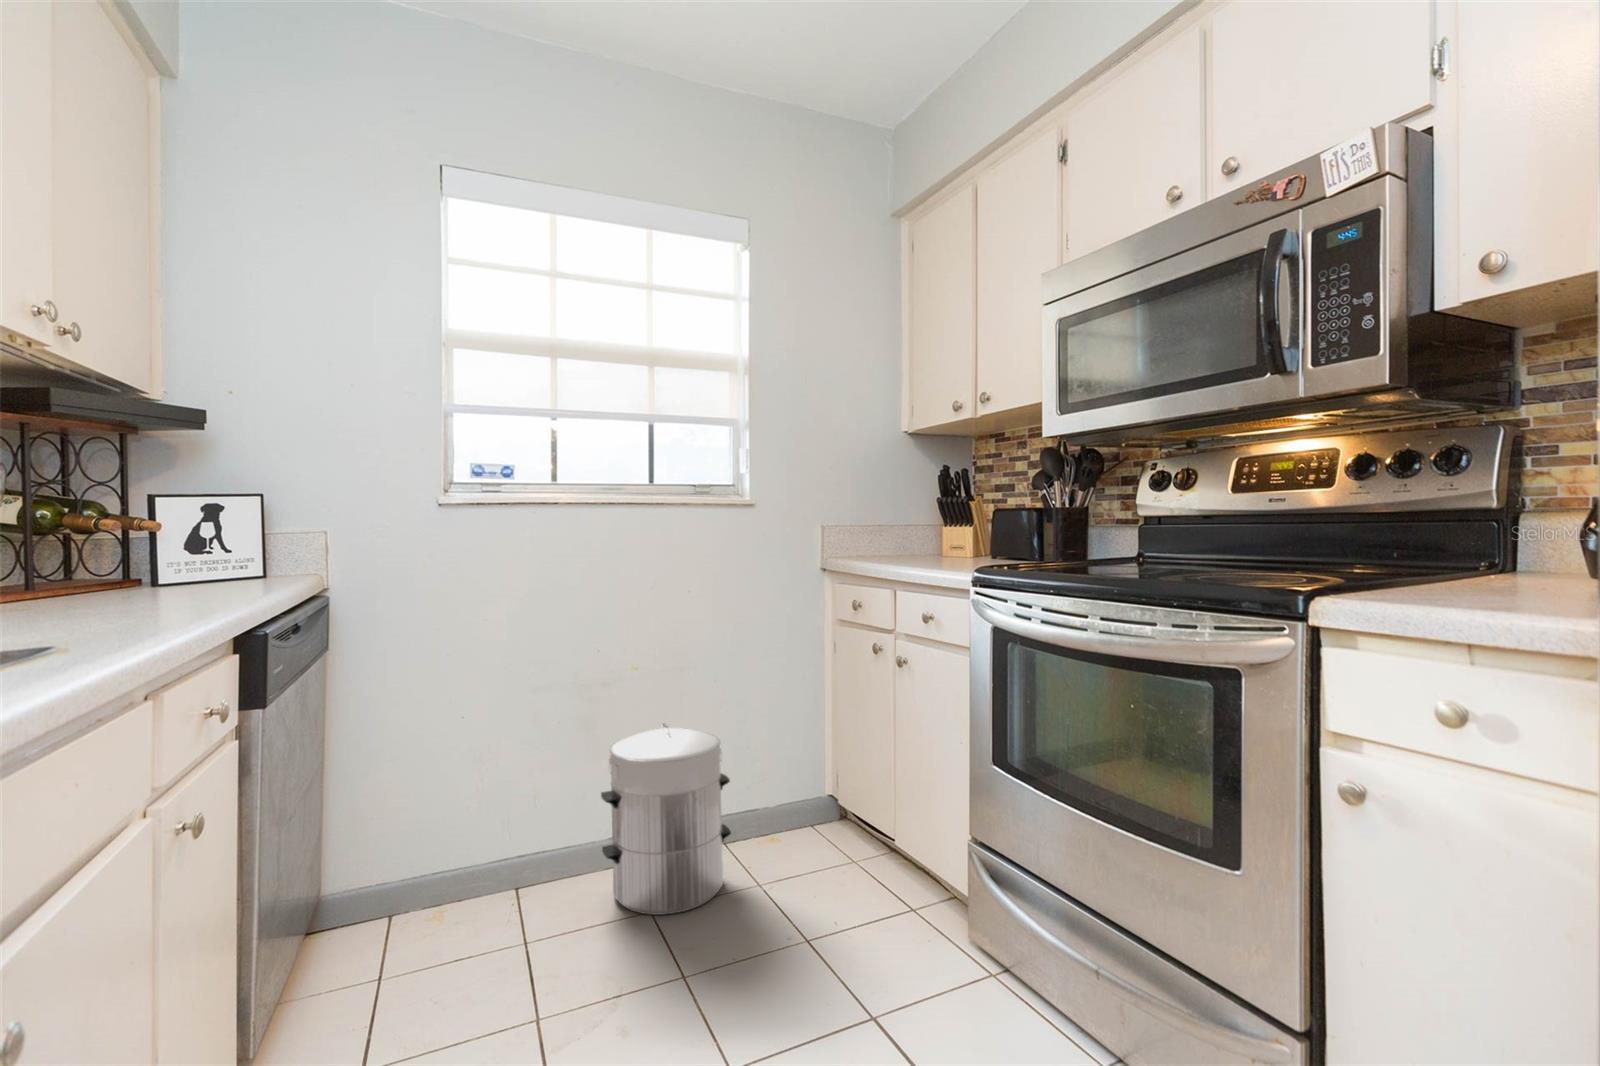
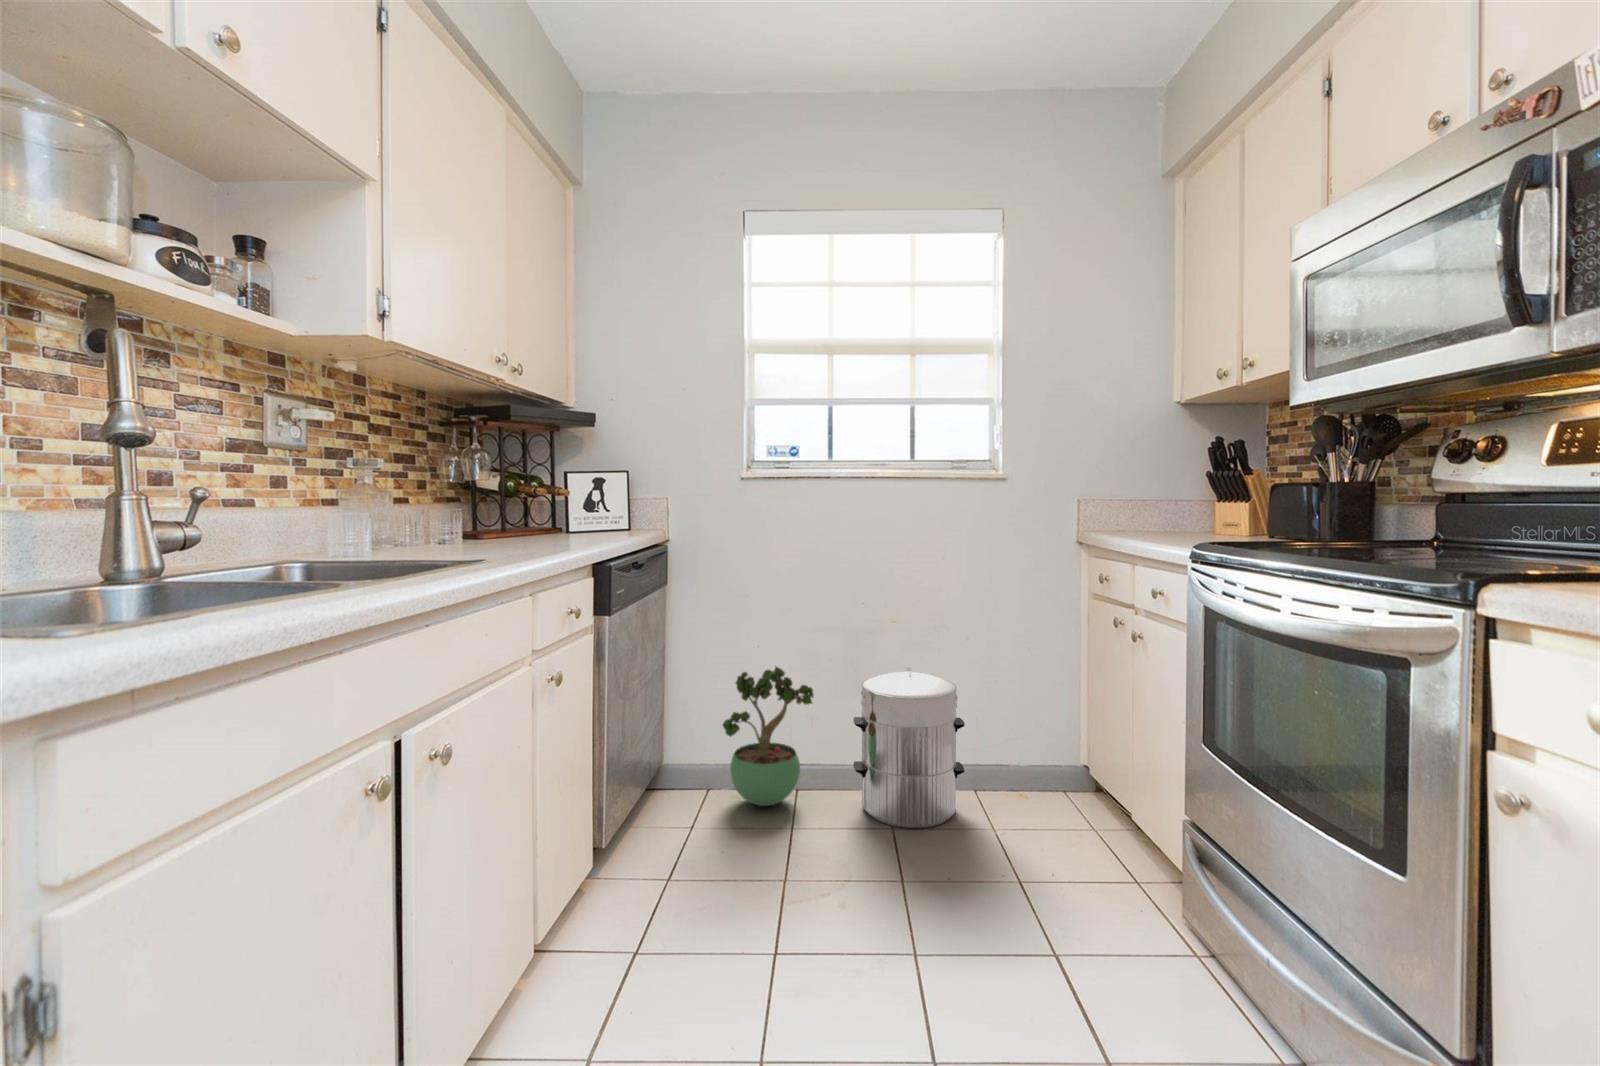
potted plant: none [425,743,550,929] -> present [723,667,814,806]

